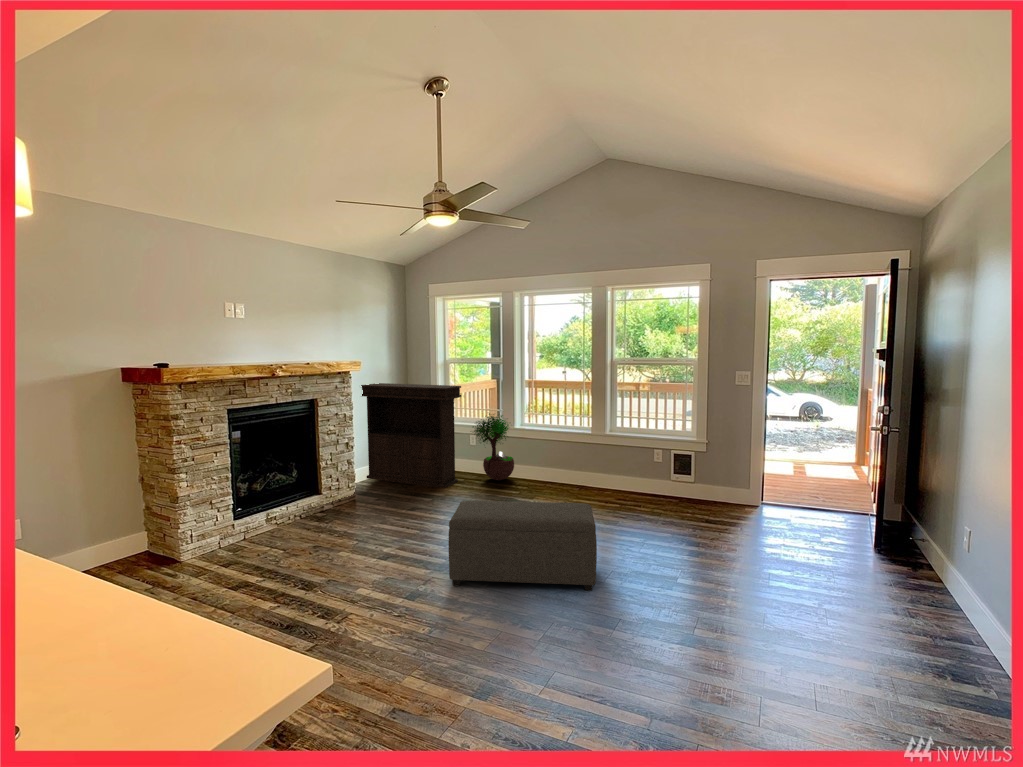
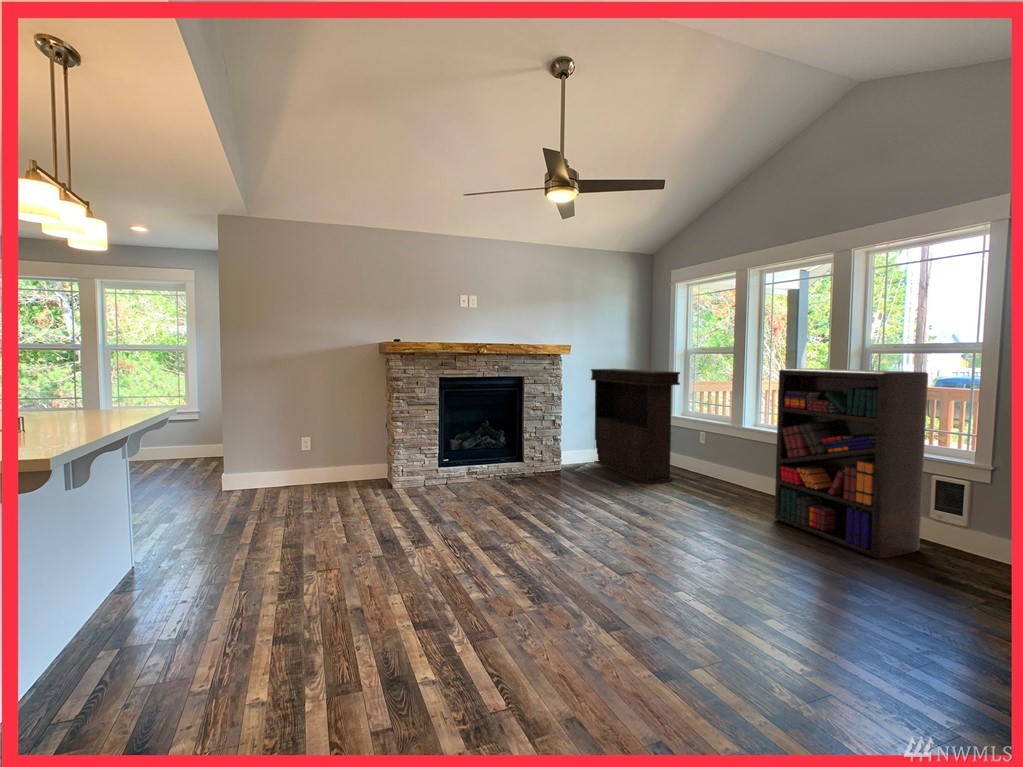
bookshelf: none [559,381,641,503] -> present [775,368,928,559]
potted tree: present [473,413,514,480] -> none [683,400,745,490]
ottoman: present [448,501,597,591] -> none [505,483,682,629]

